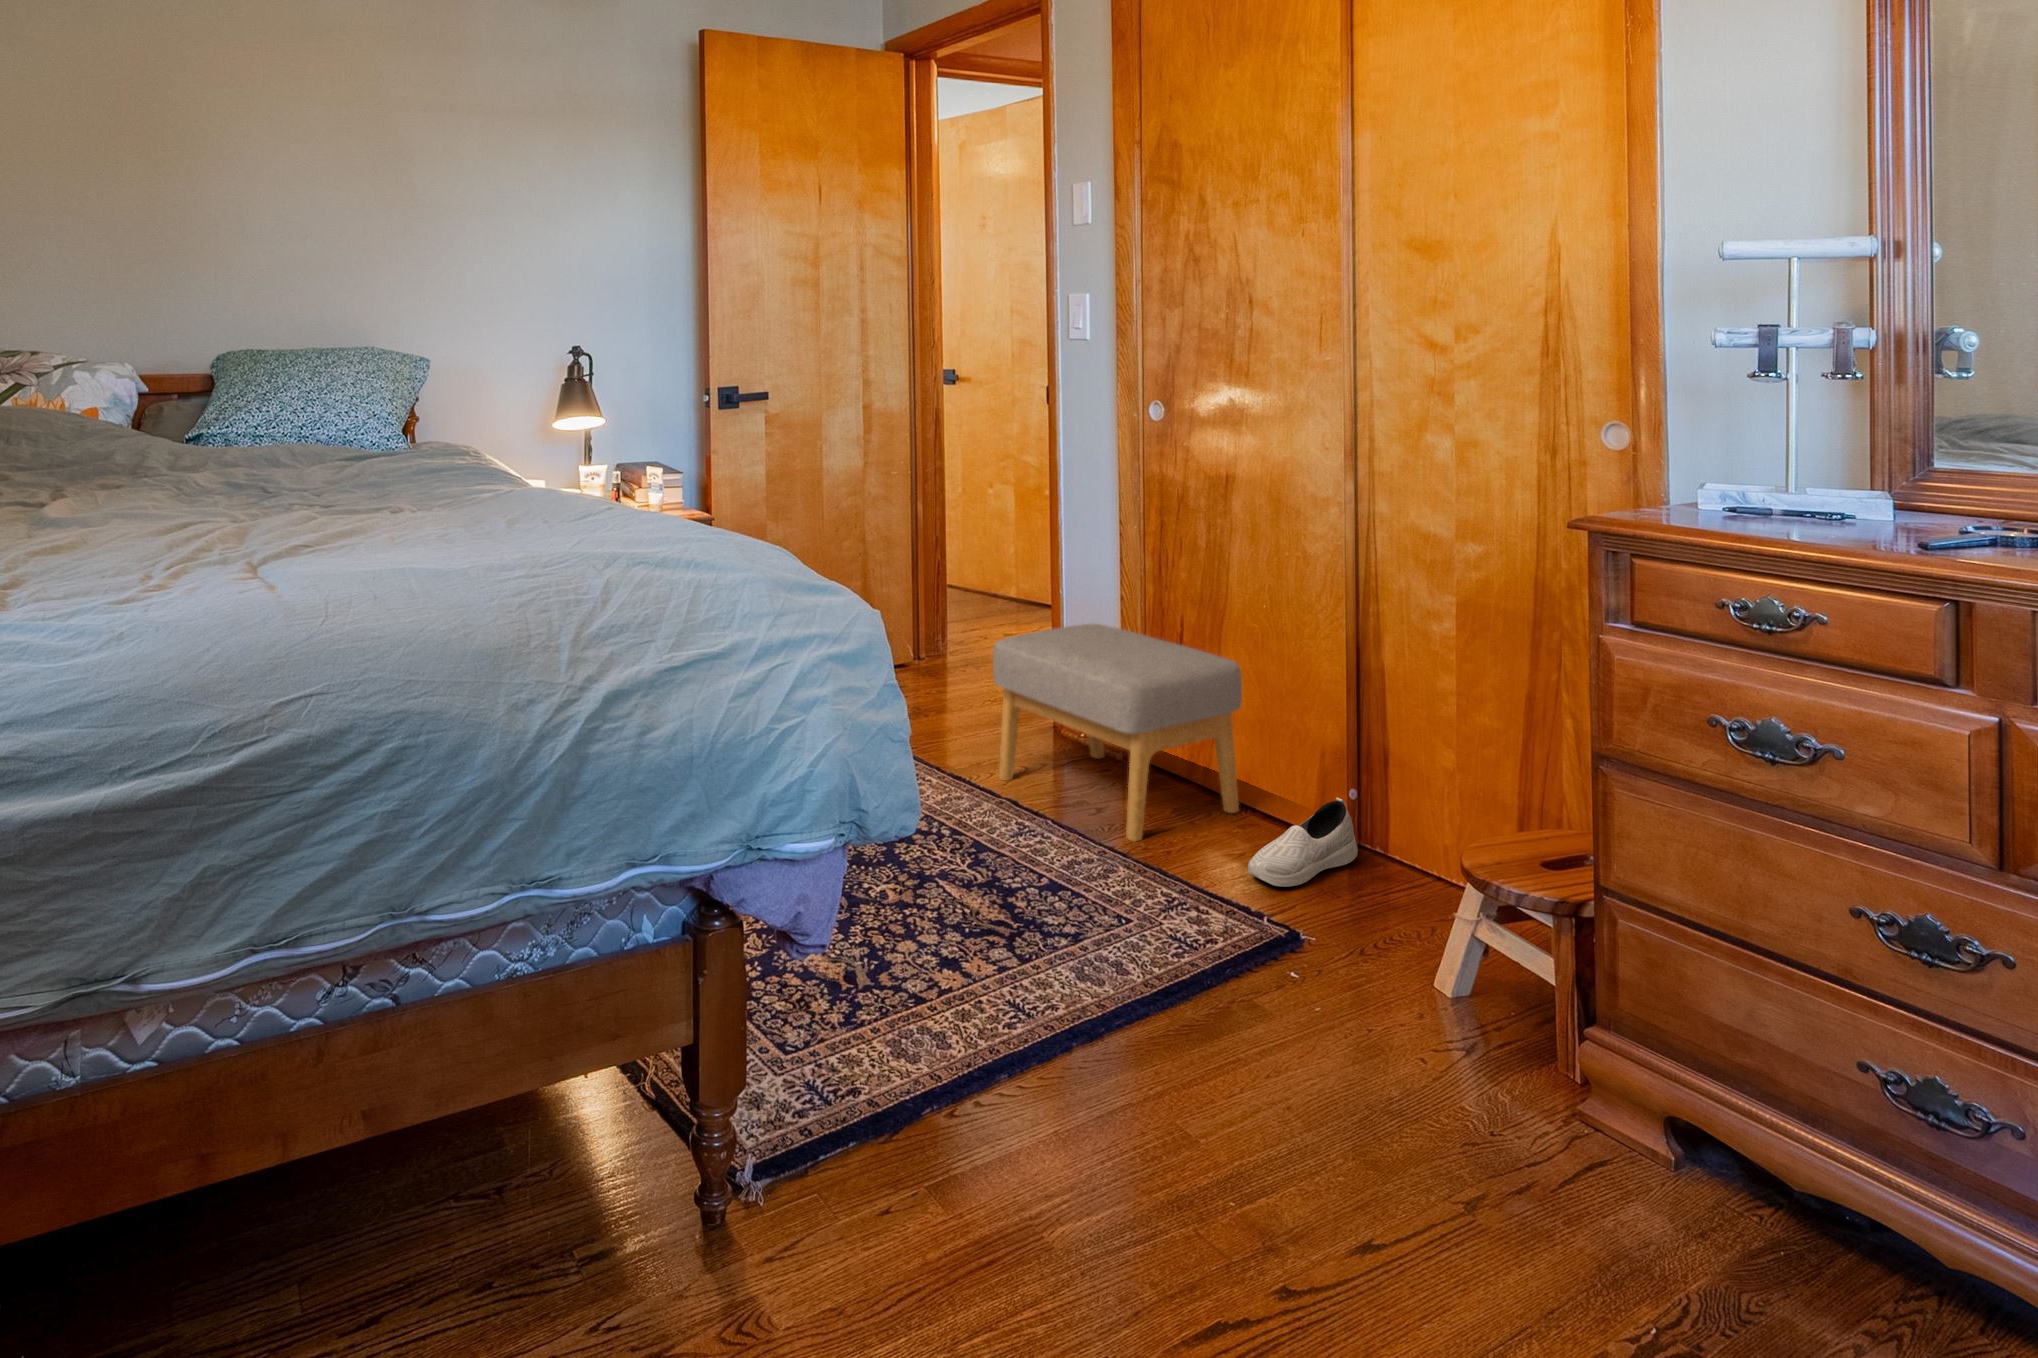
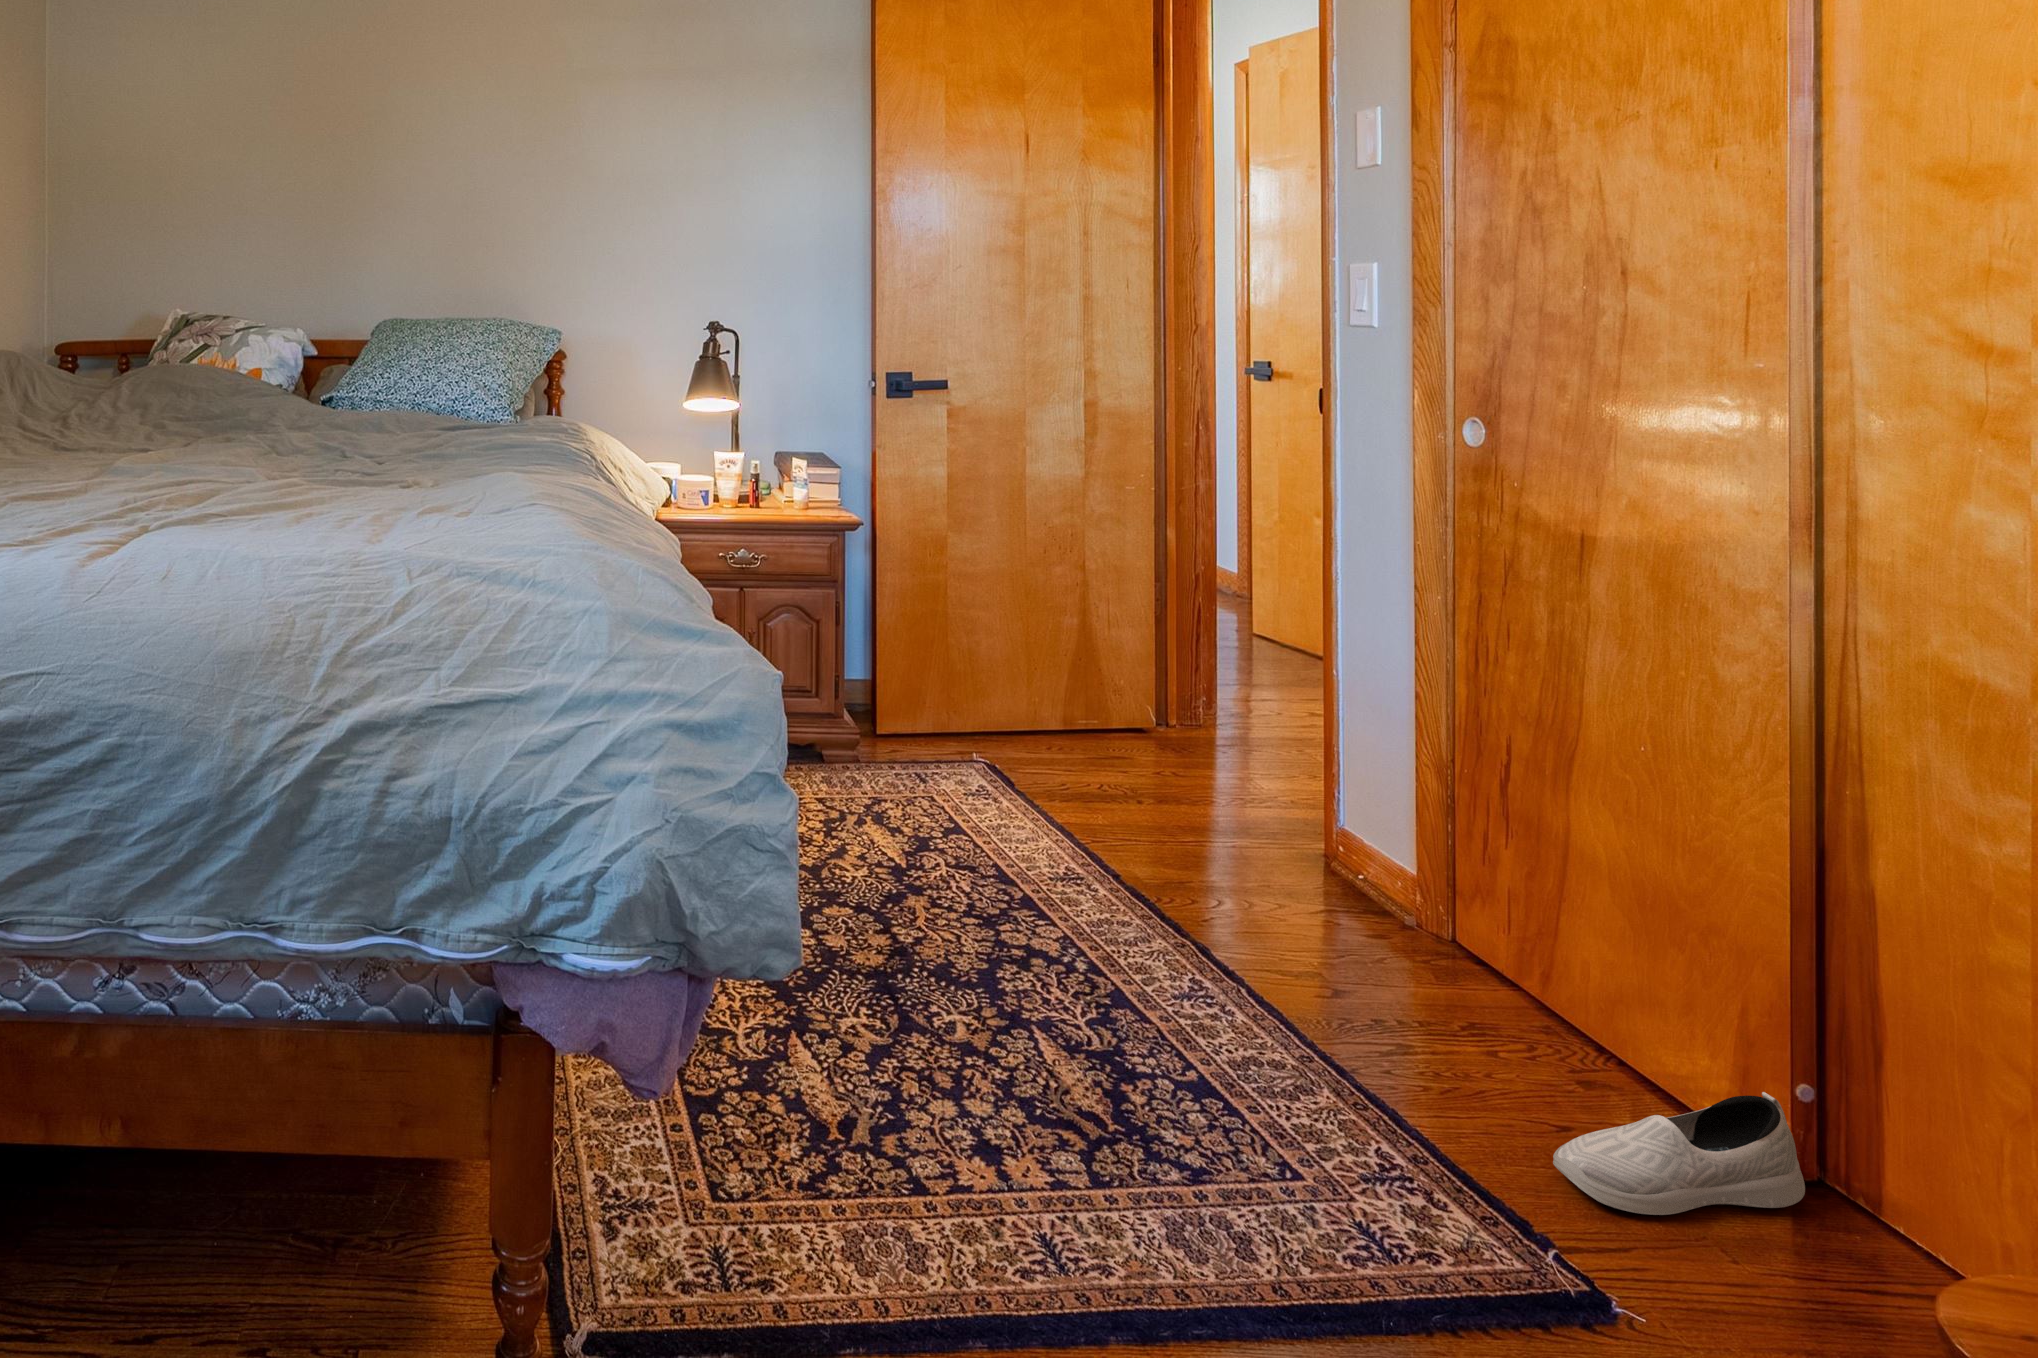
footstool: present [993,624,1242,841] -> none [1187,724,1596,1057]

